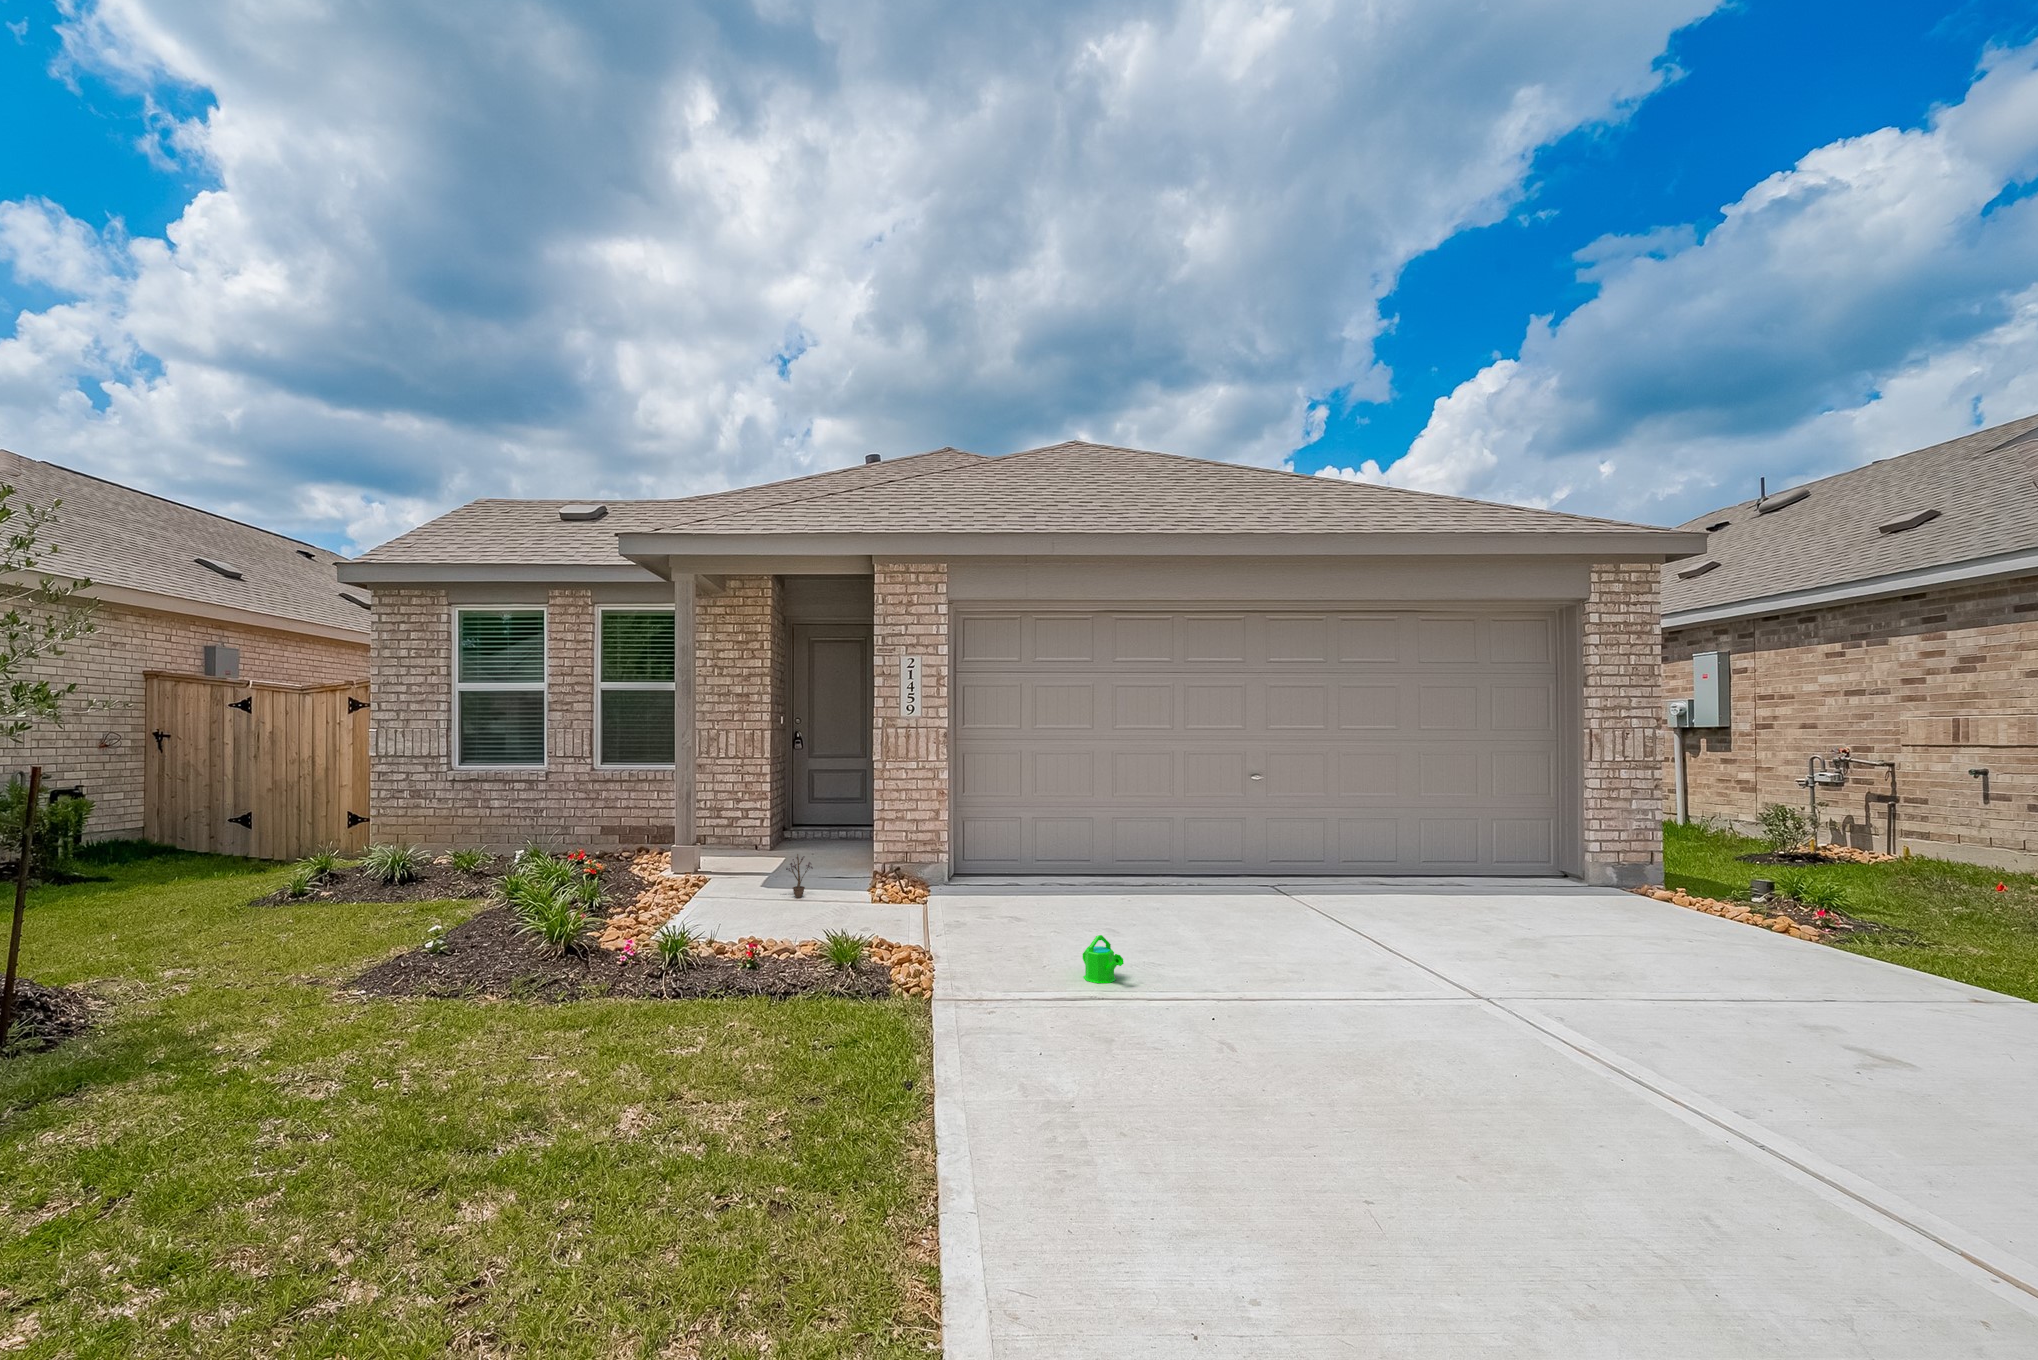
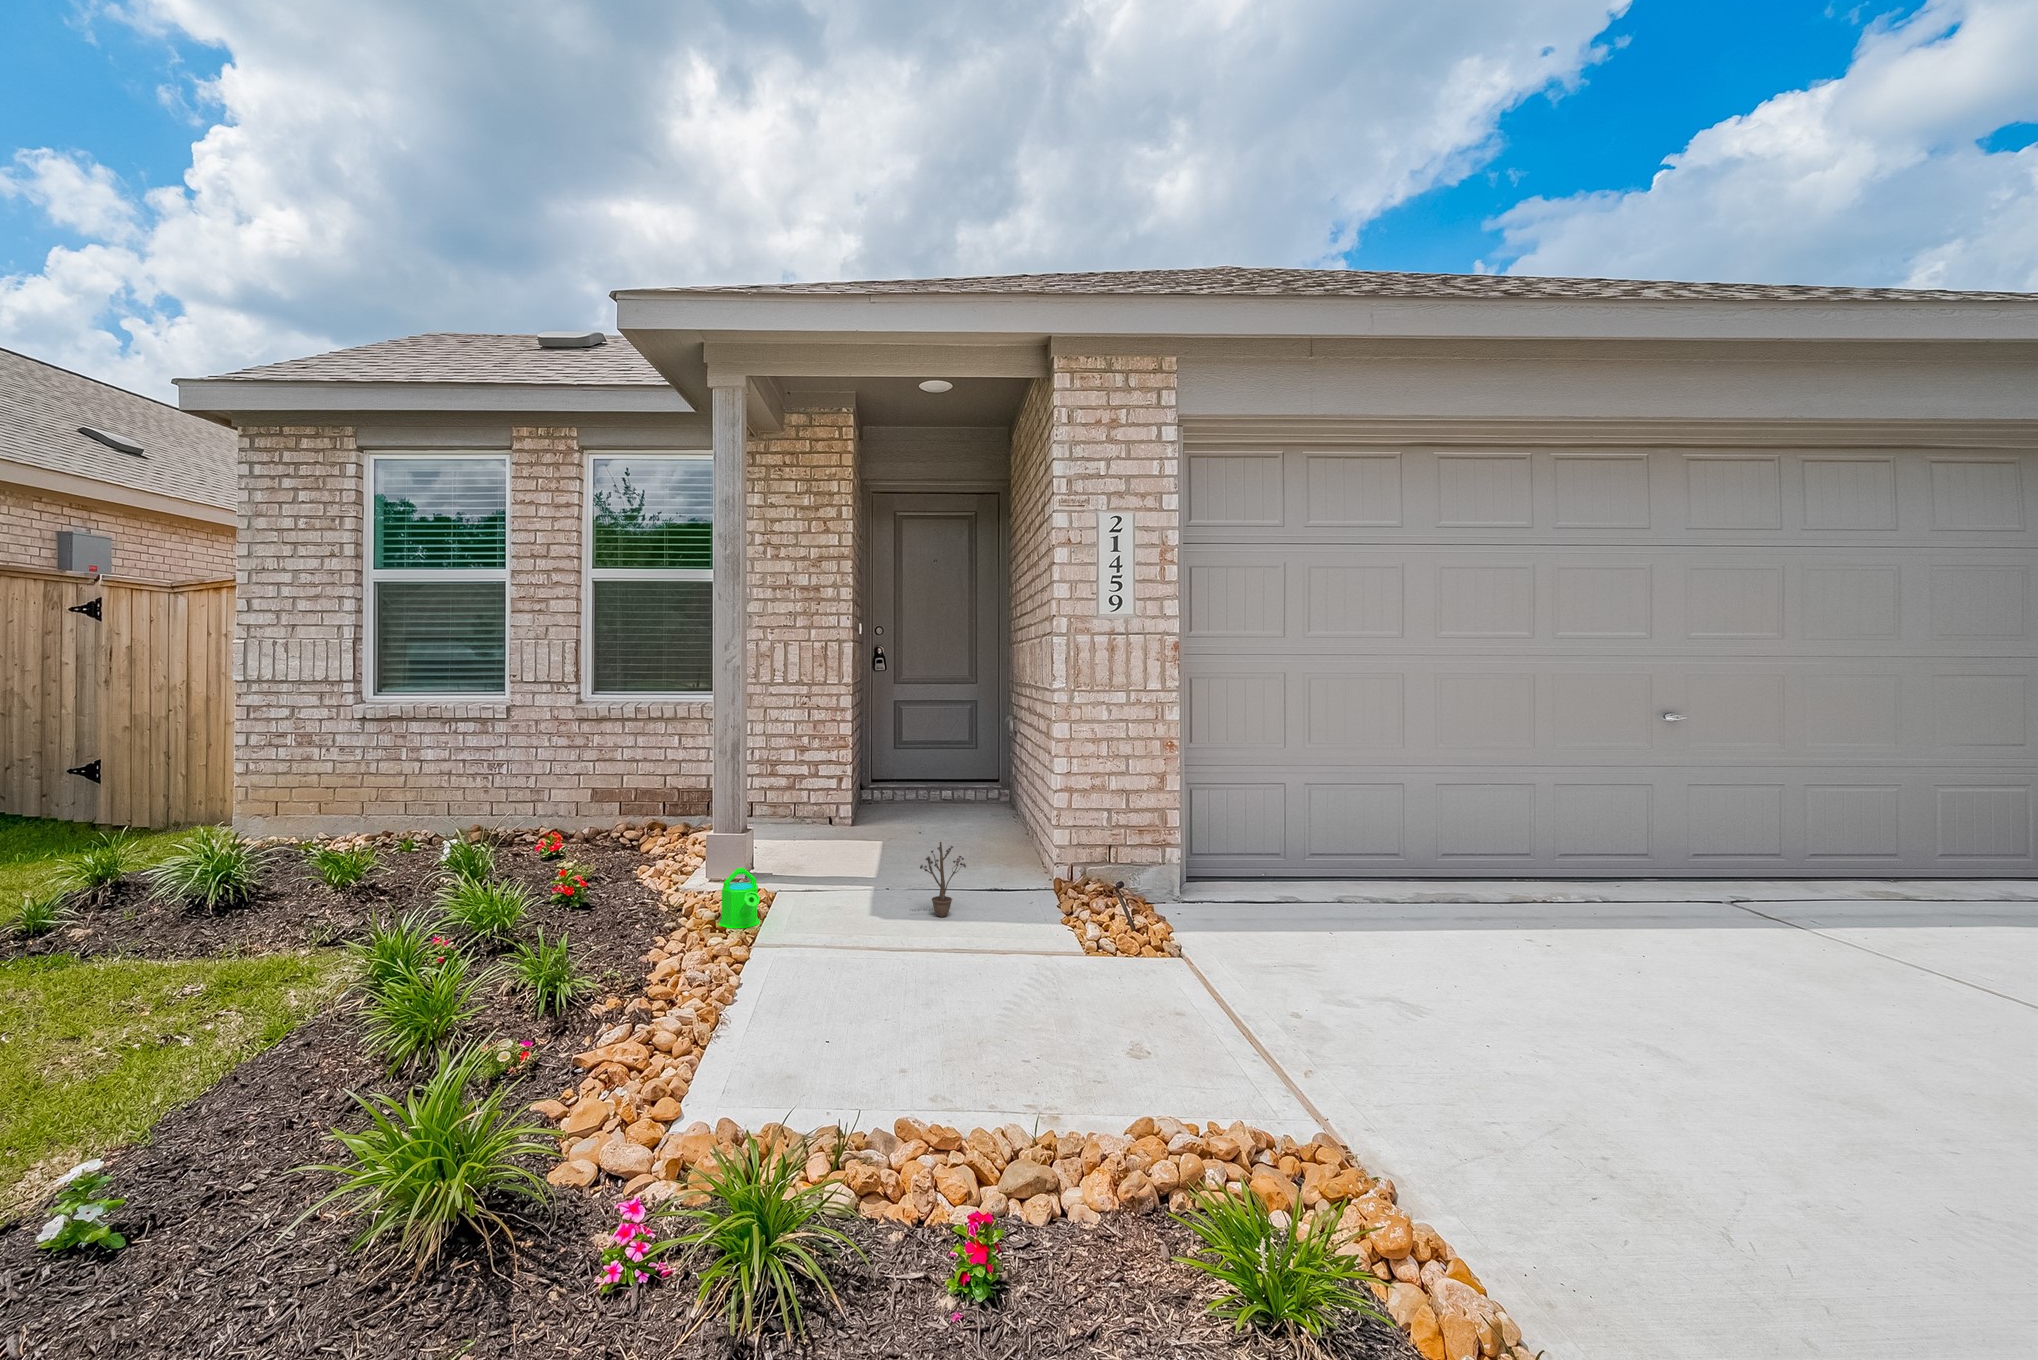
watering can: present [1082,935,1124,983] -> present [718,868,760,928]

